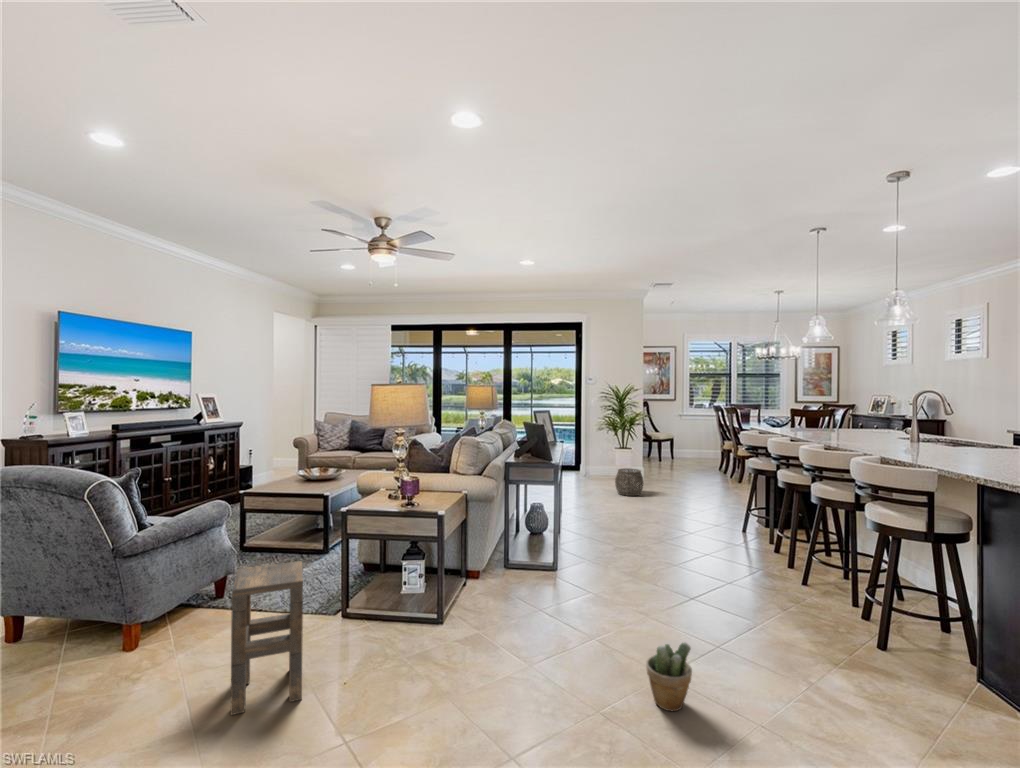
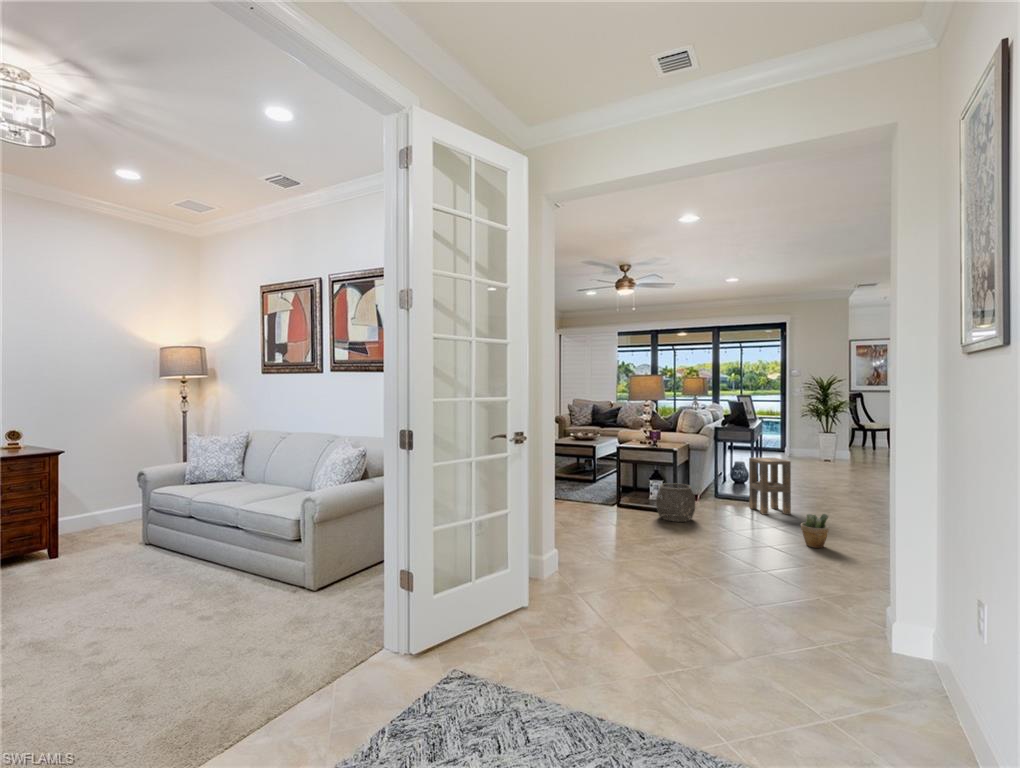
woven basket: present [615,468,644,496] -> present [656,483,695,522]
side table: present [231,561,303,715] -> present [749,457,791,515]

